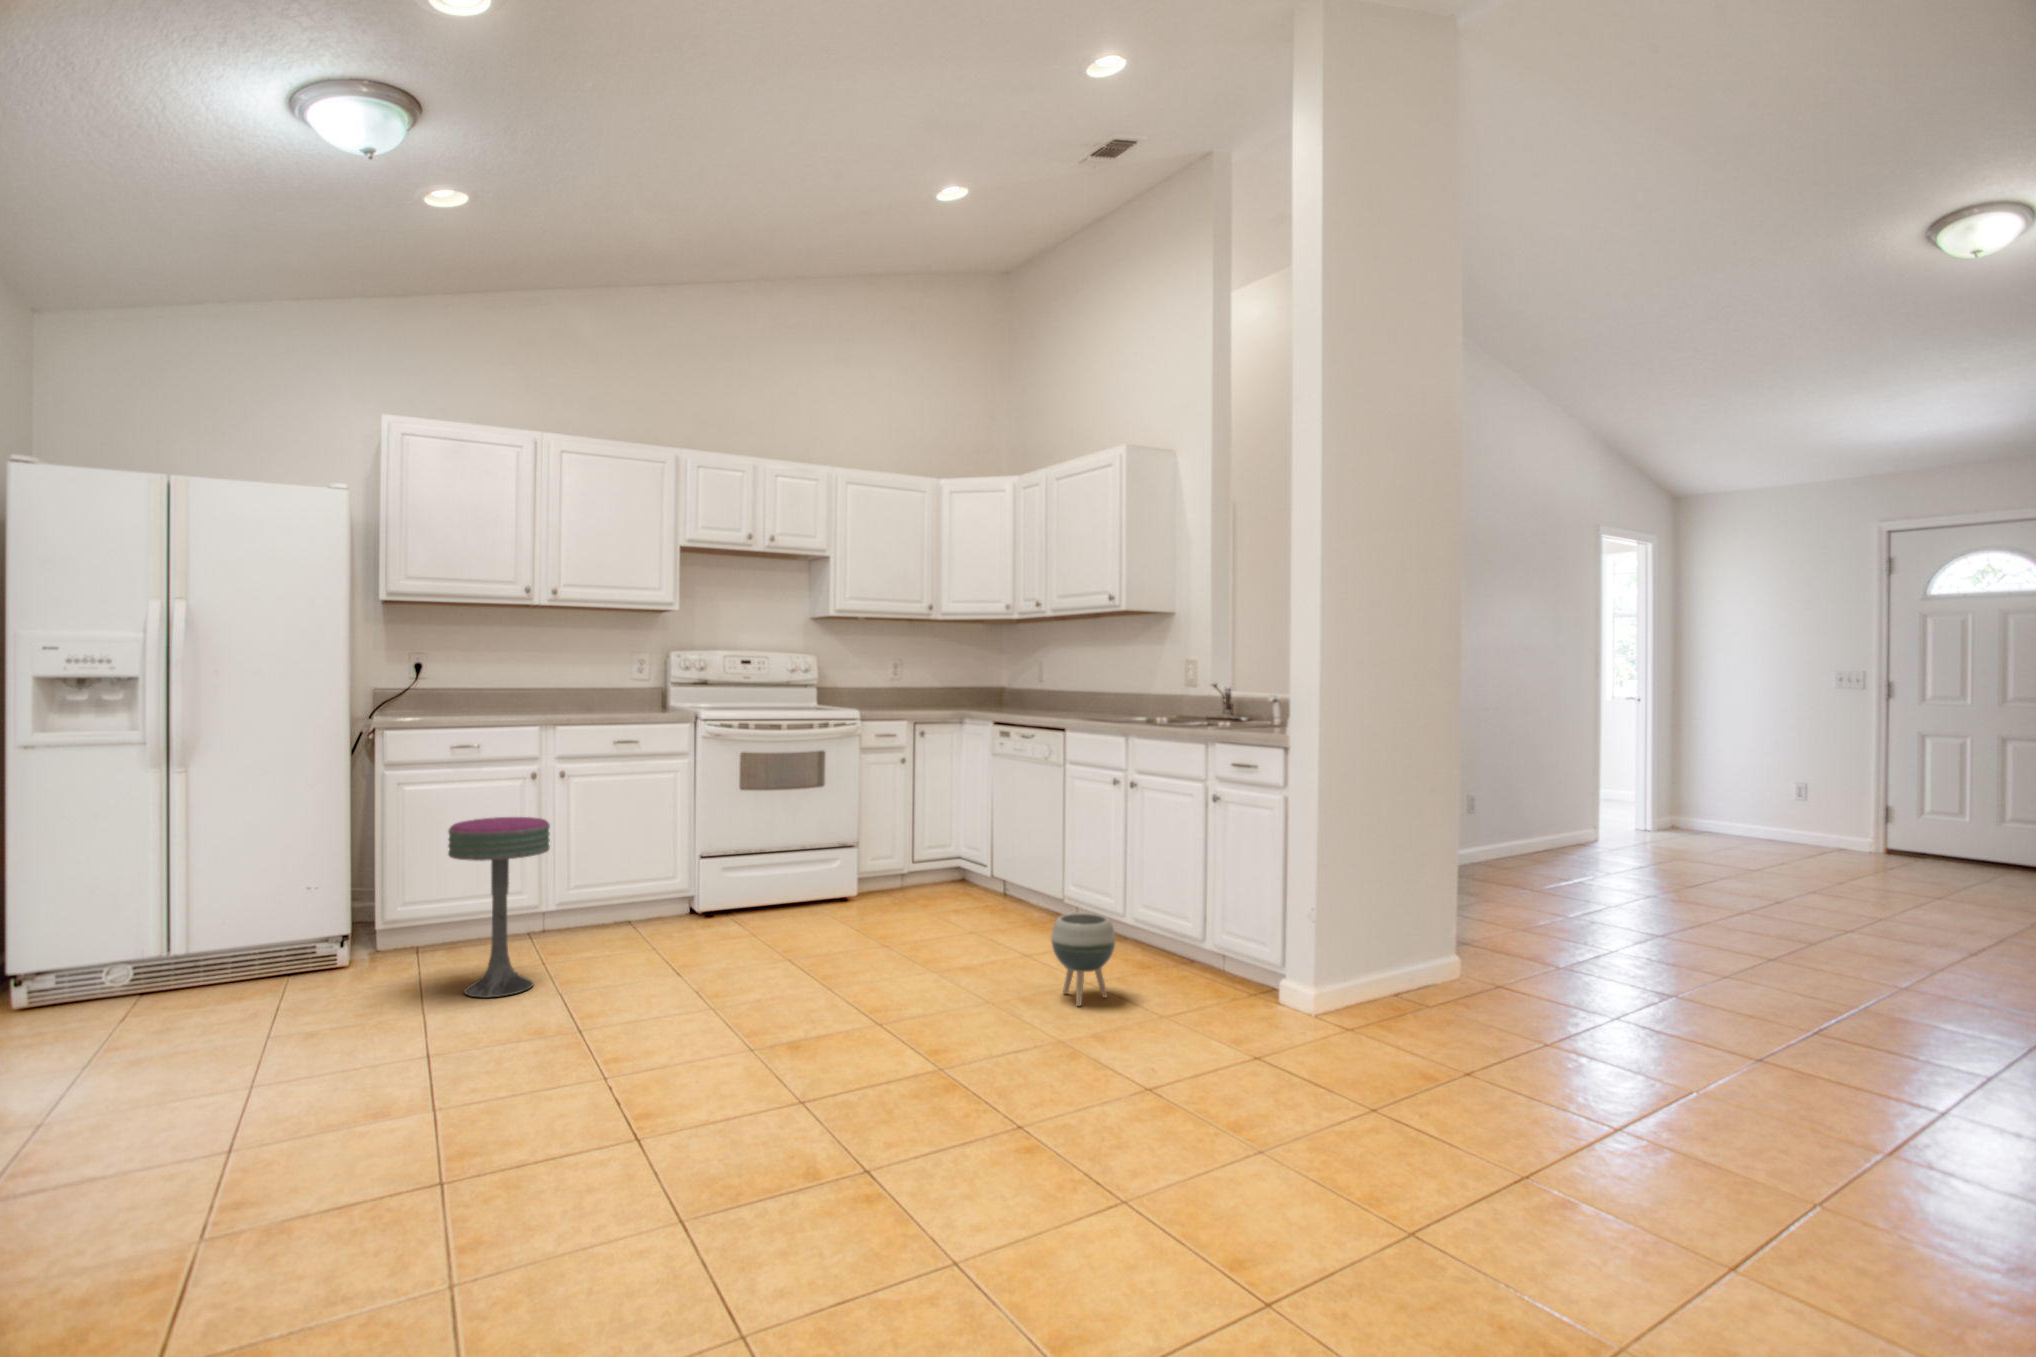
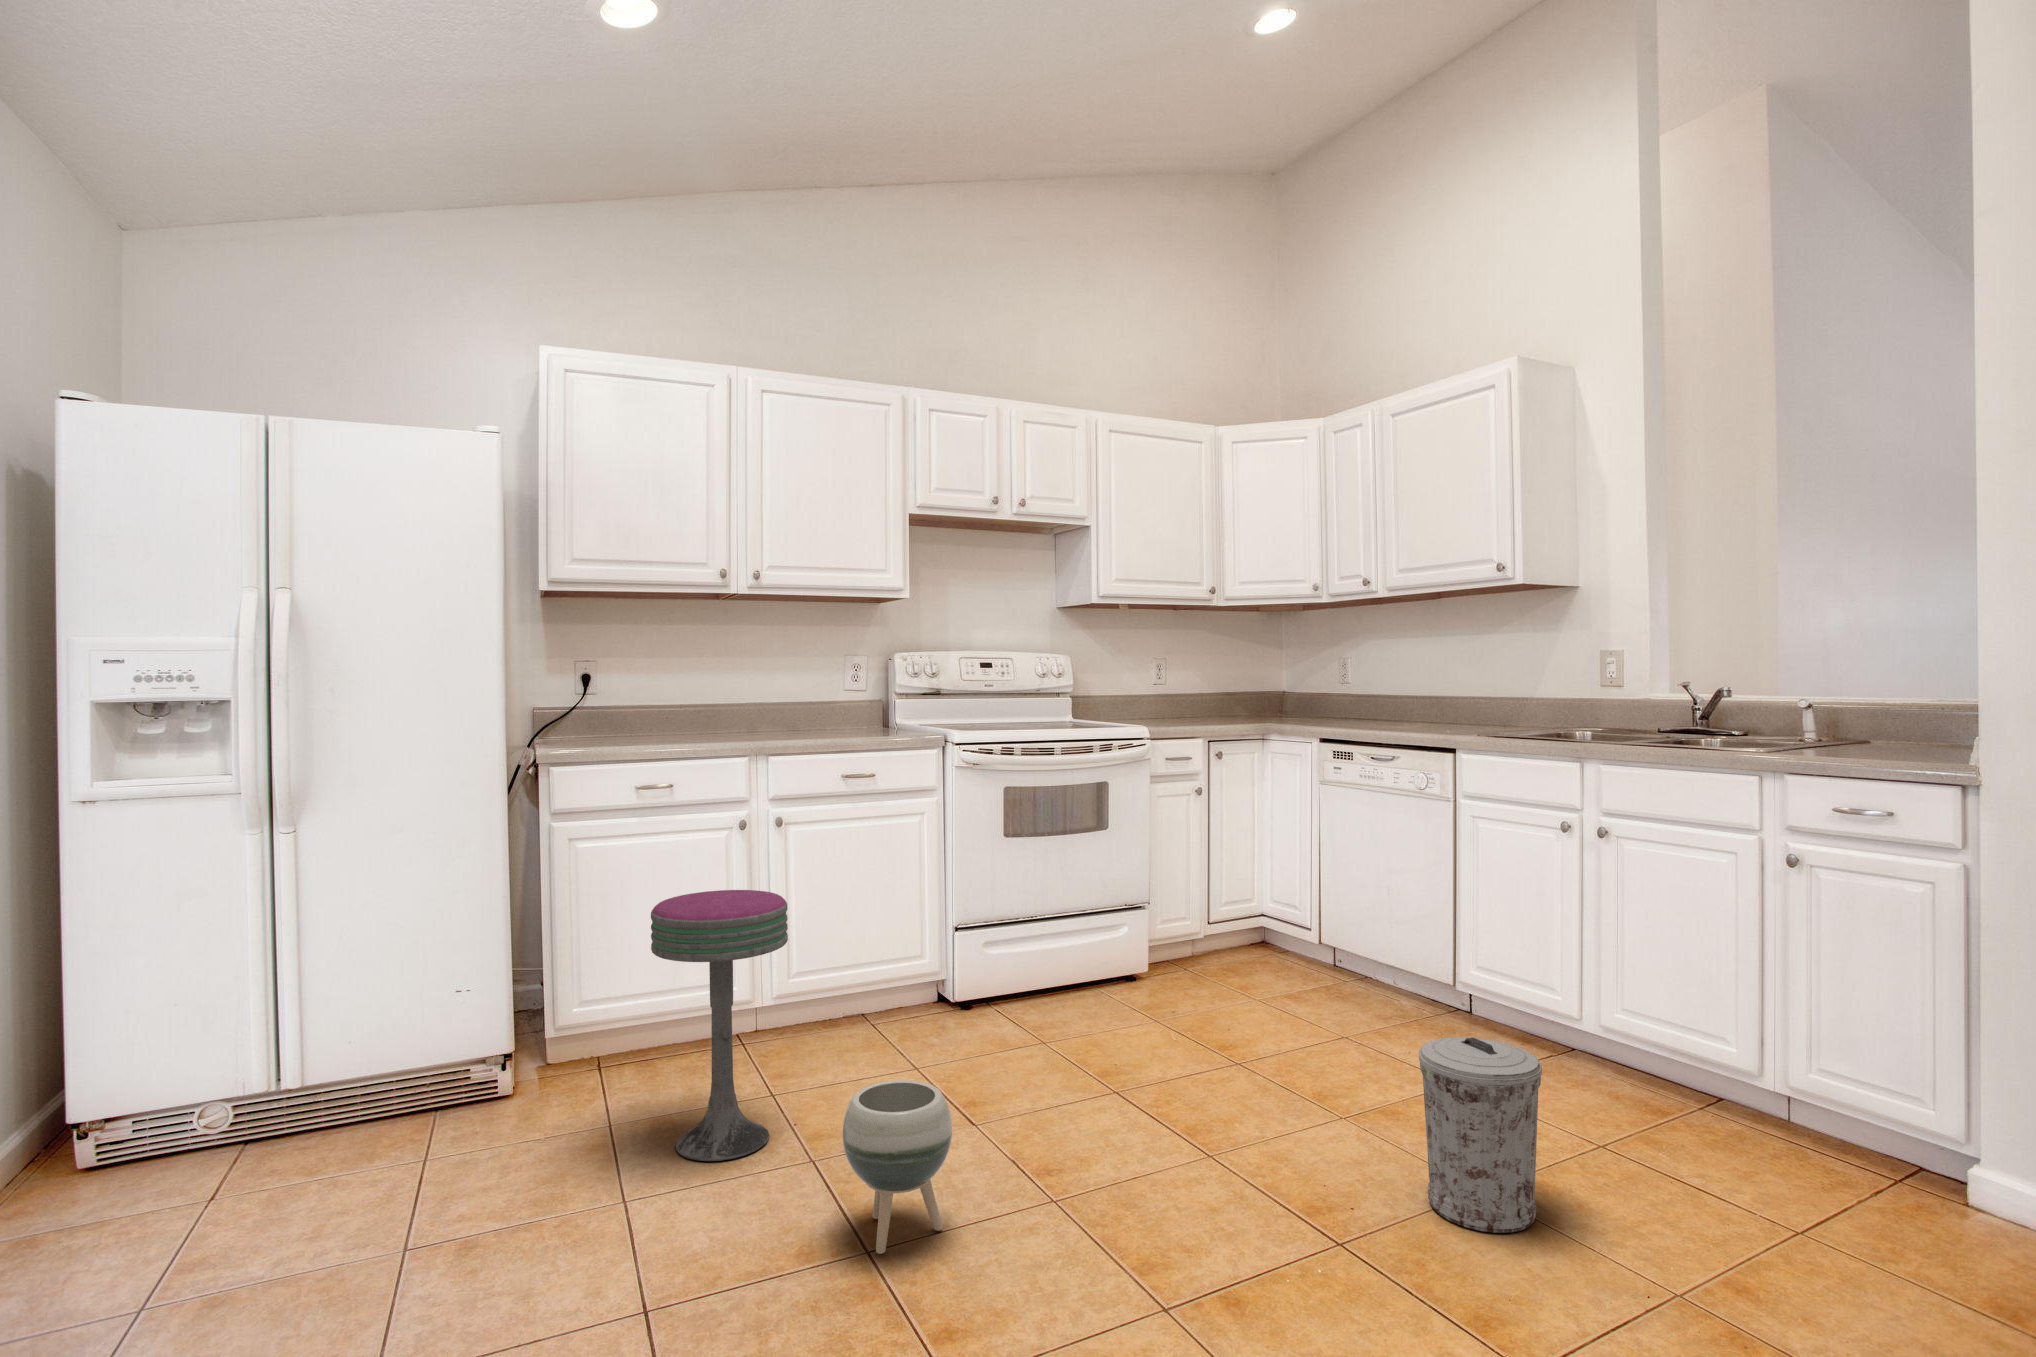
trash can: none [950,903,1021,1019] -> present [1419,1037,1542,1233]
planter: present [1051,913,1115,1006] -> present [842,1080,952,1254]

